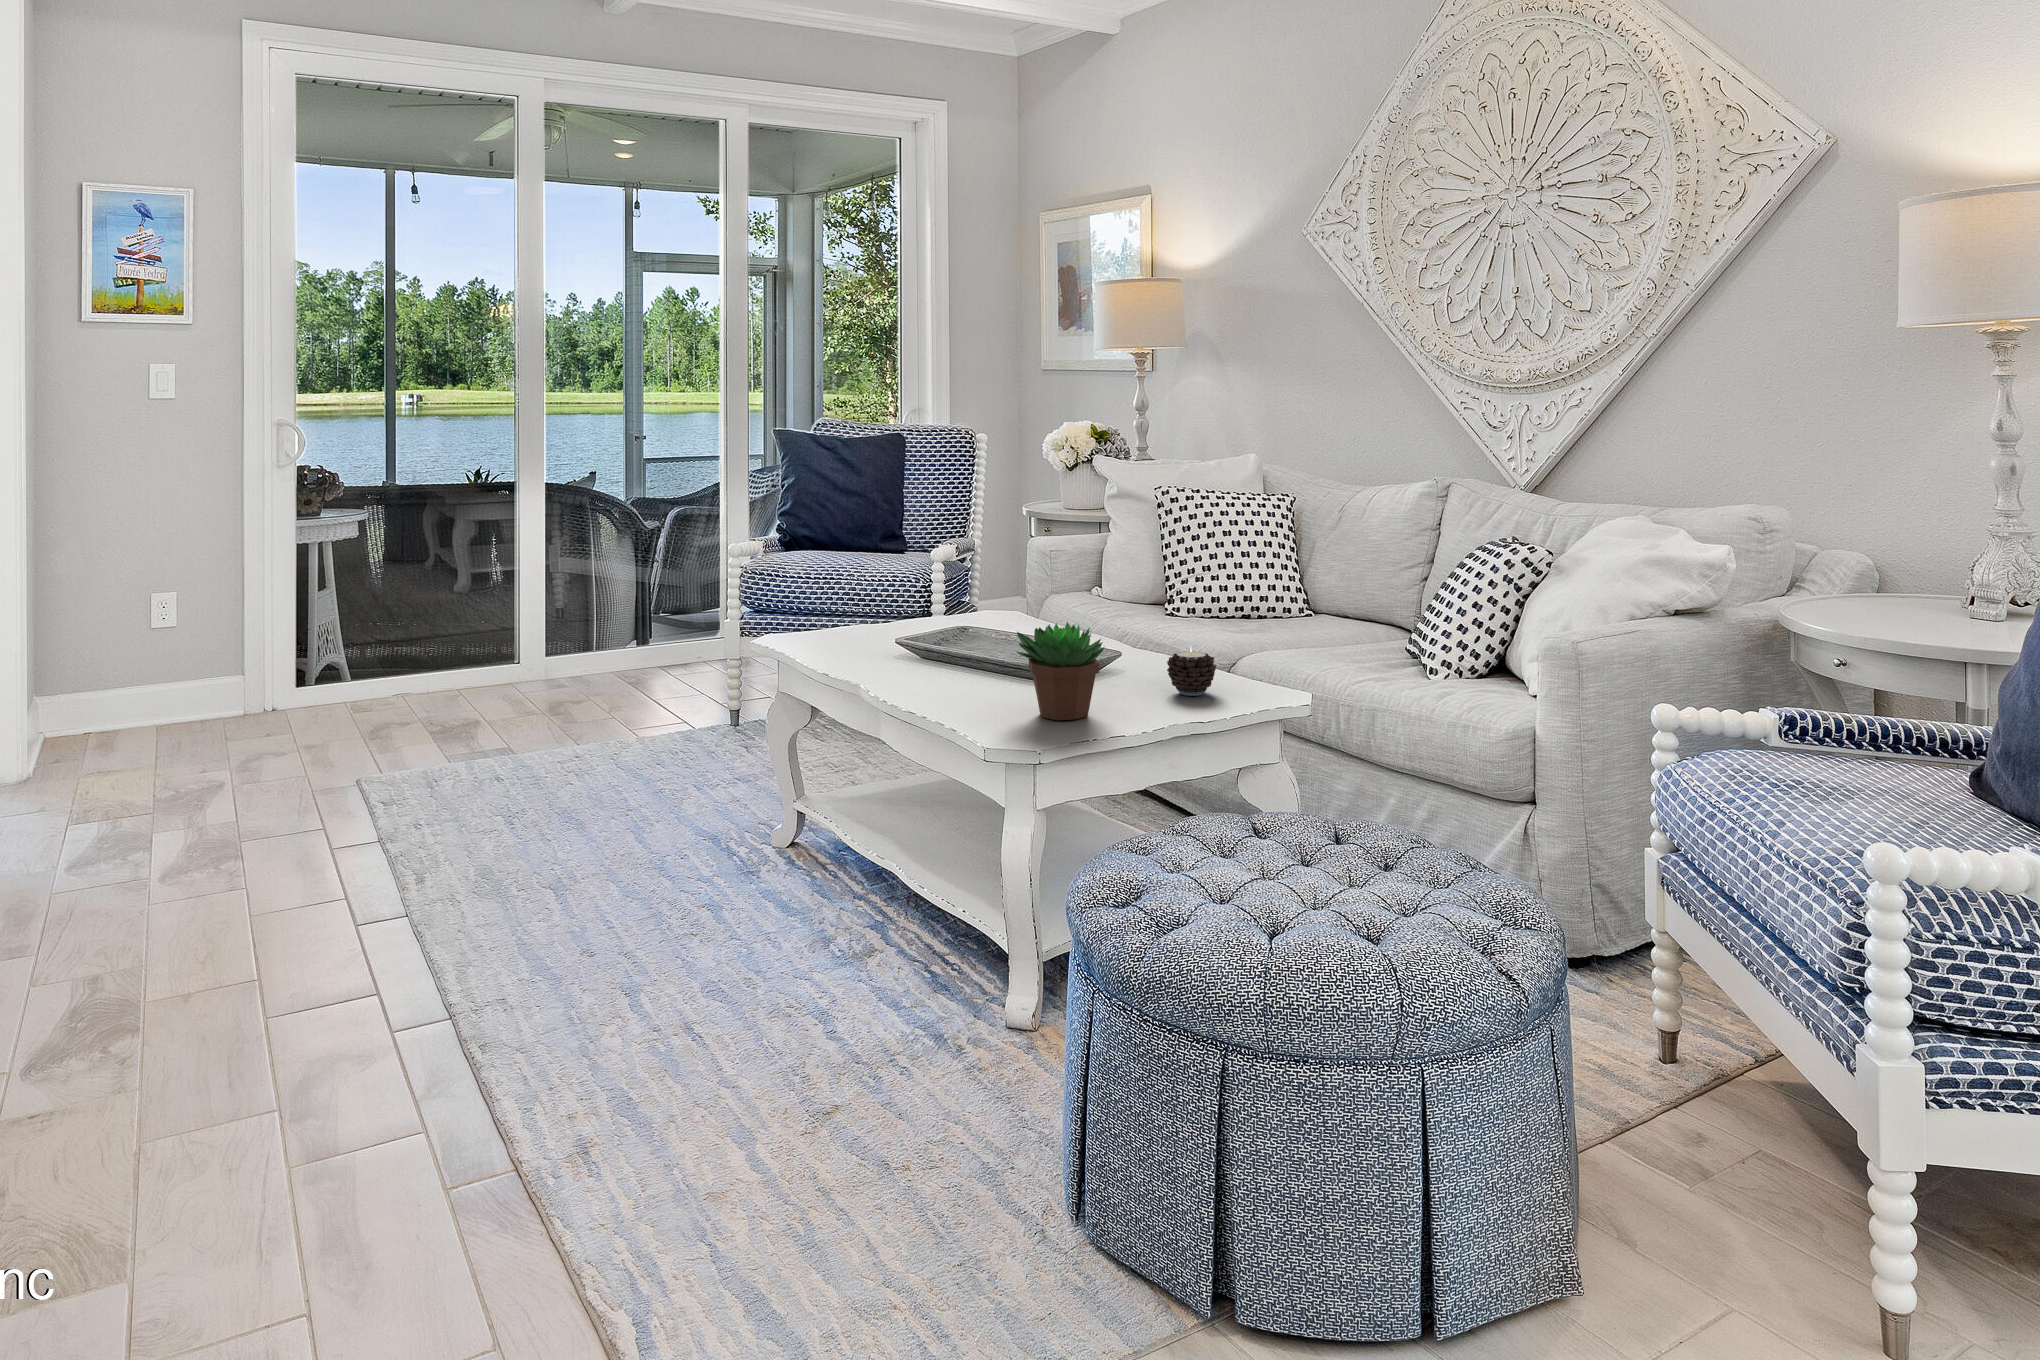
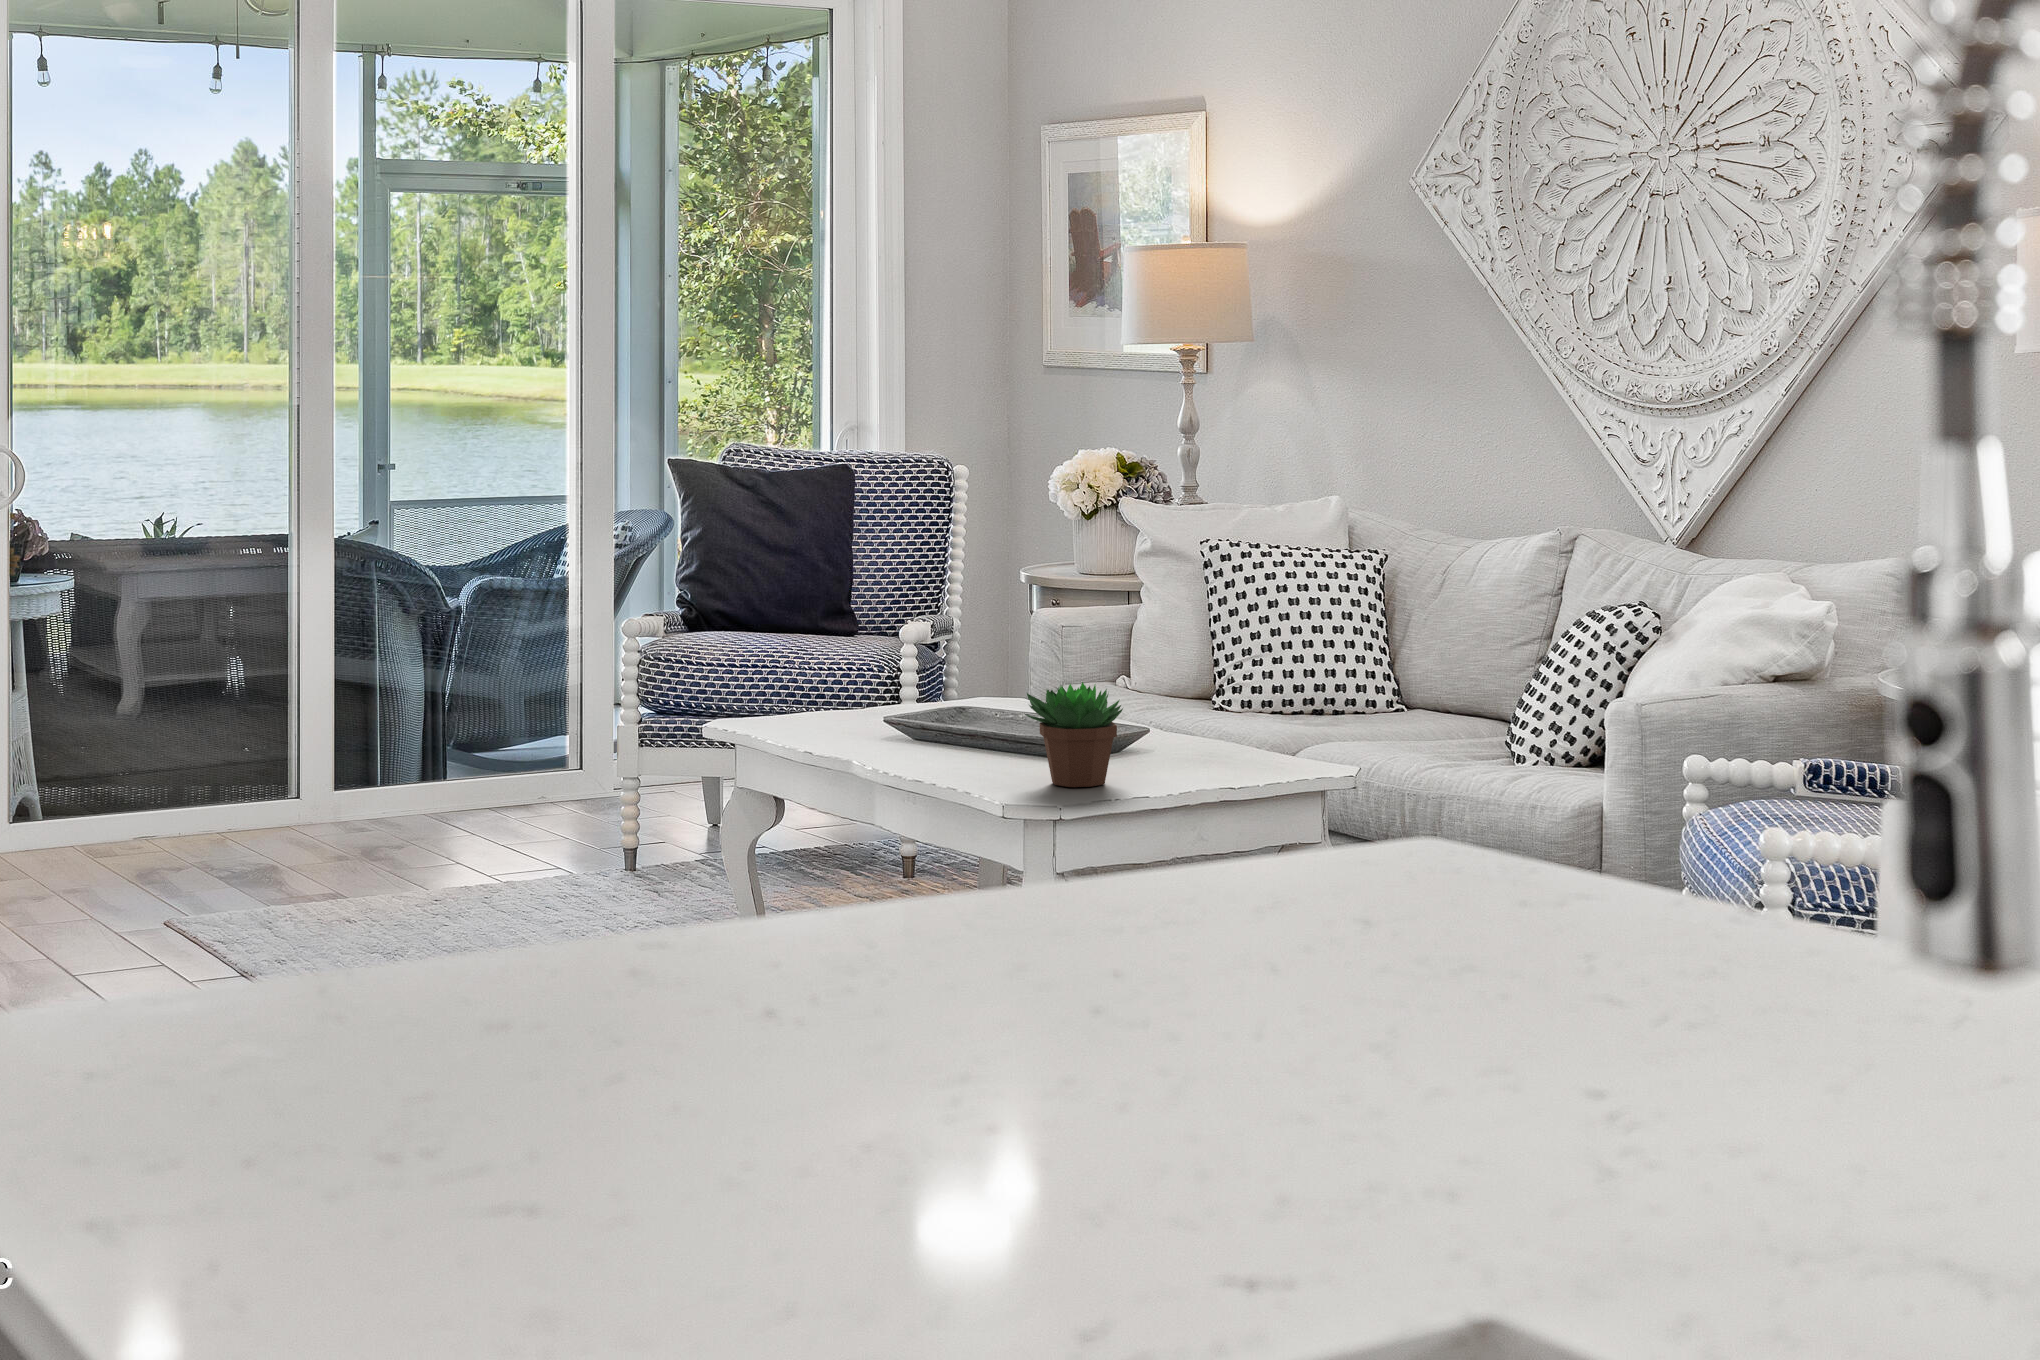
candle: present [1167,647,1216,696] -> none [1195,713,1250,768]

